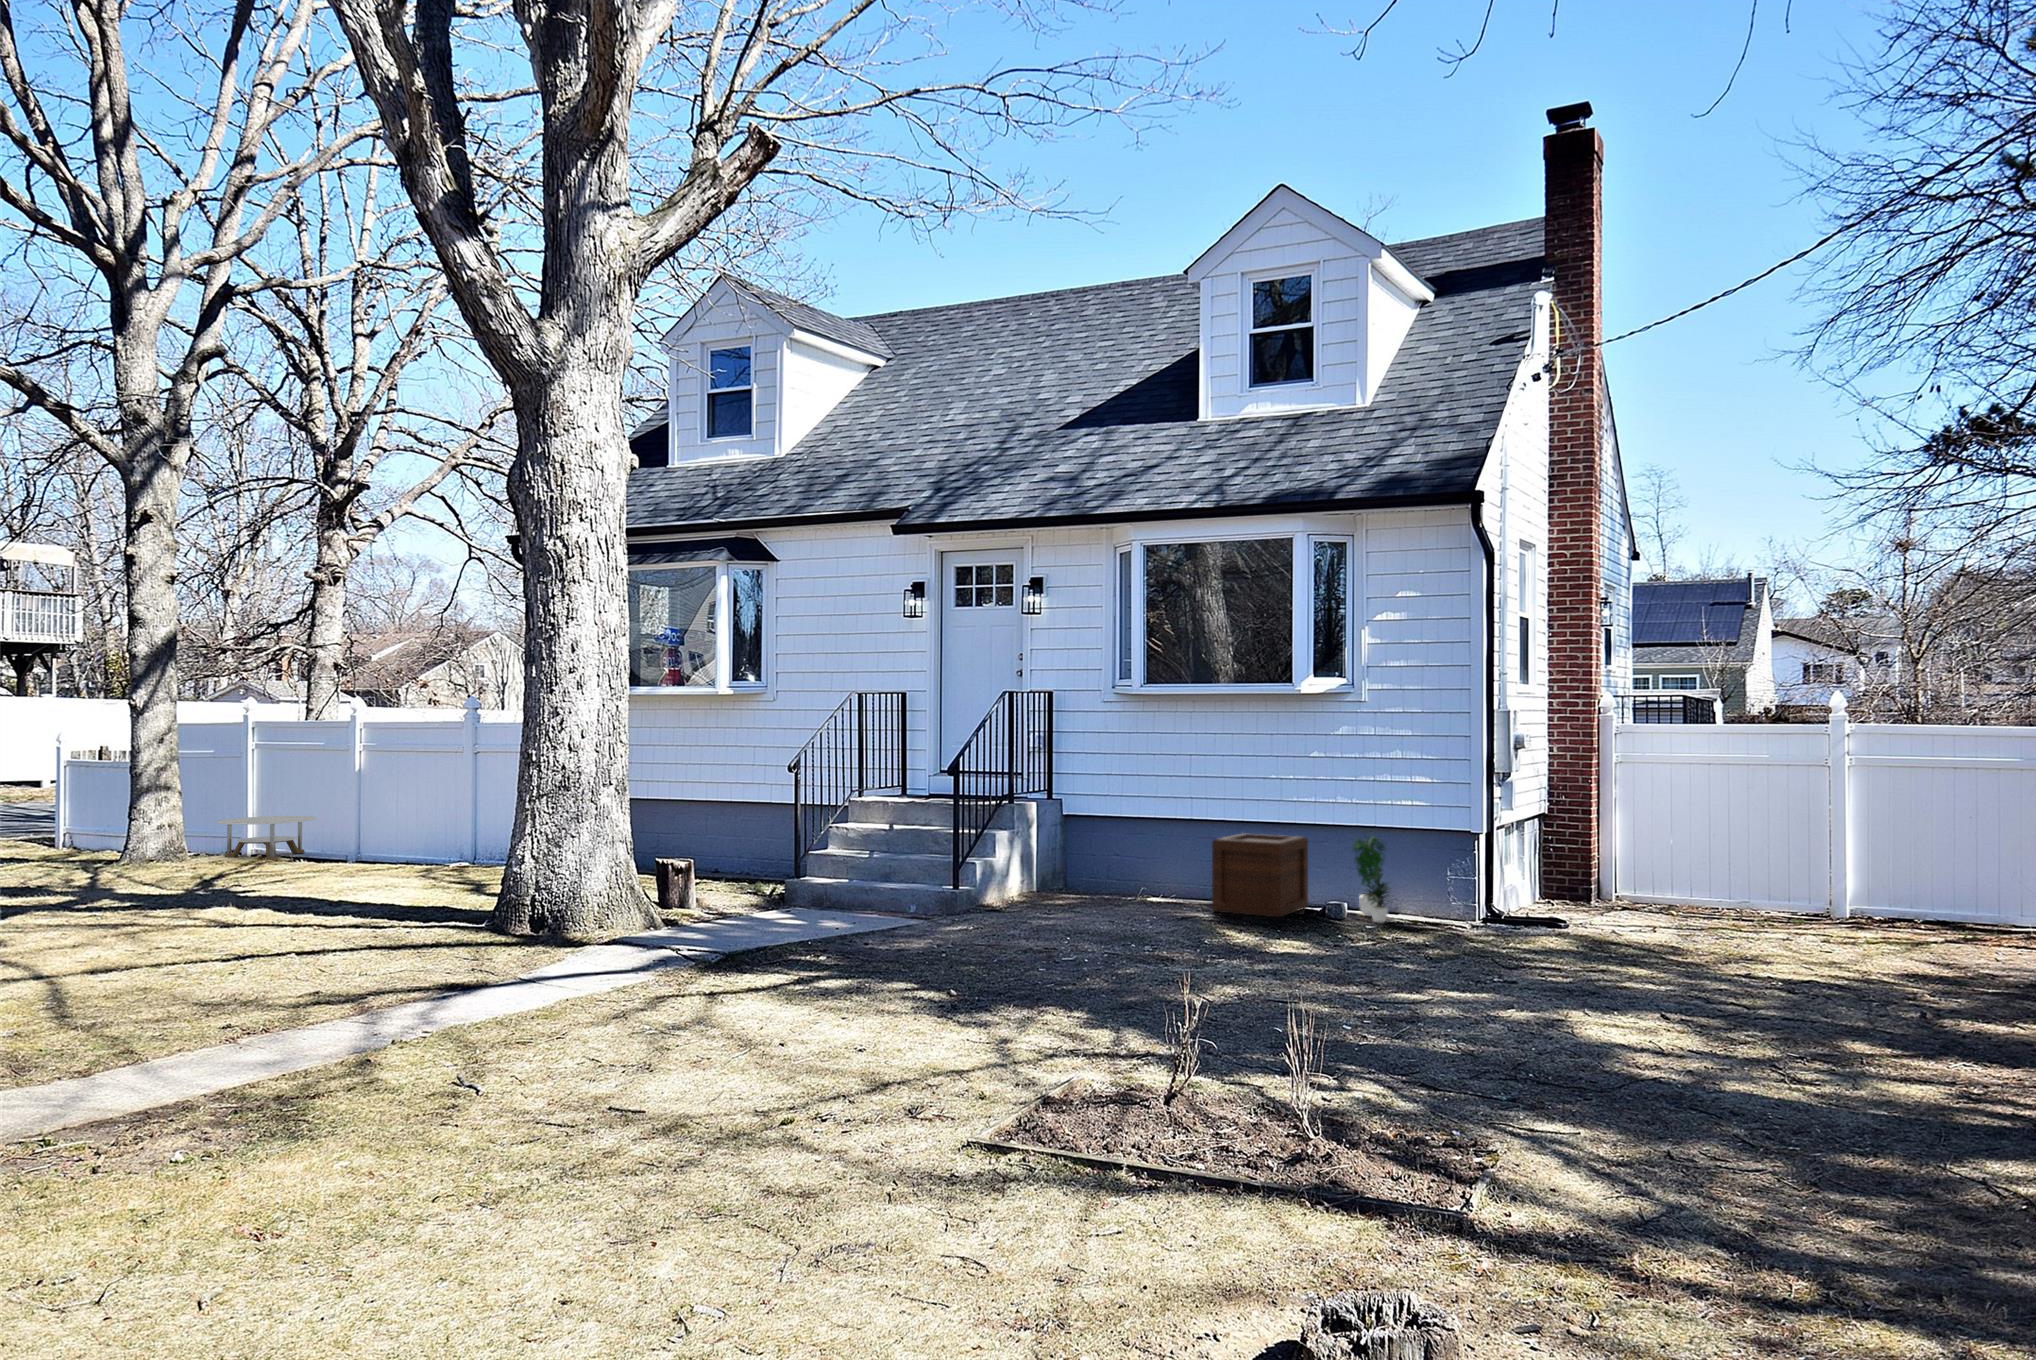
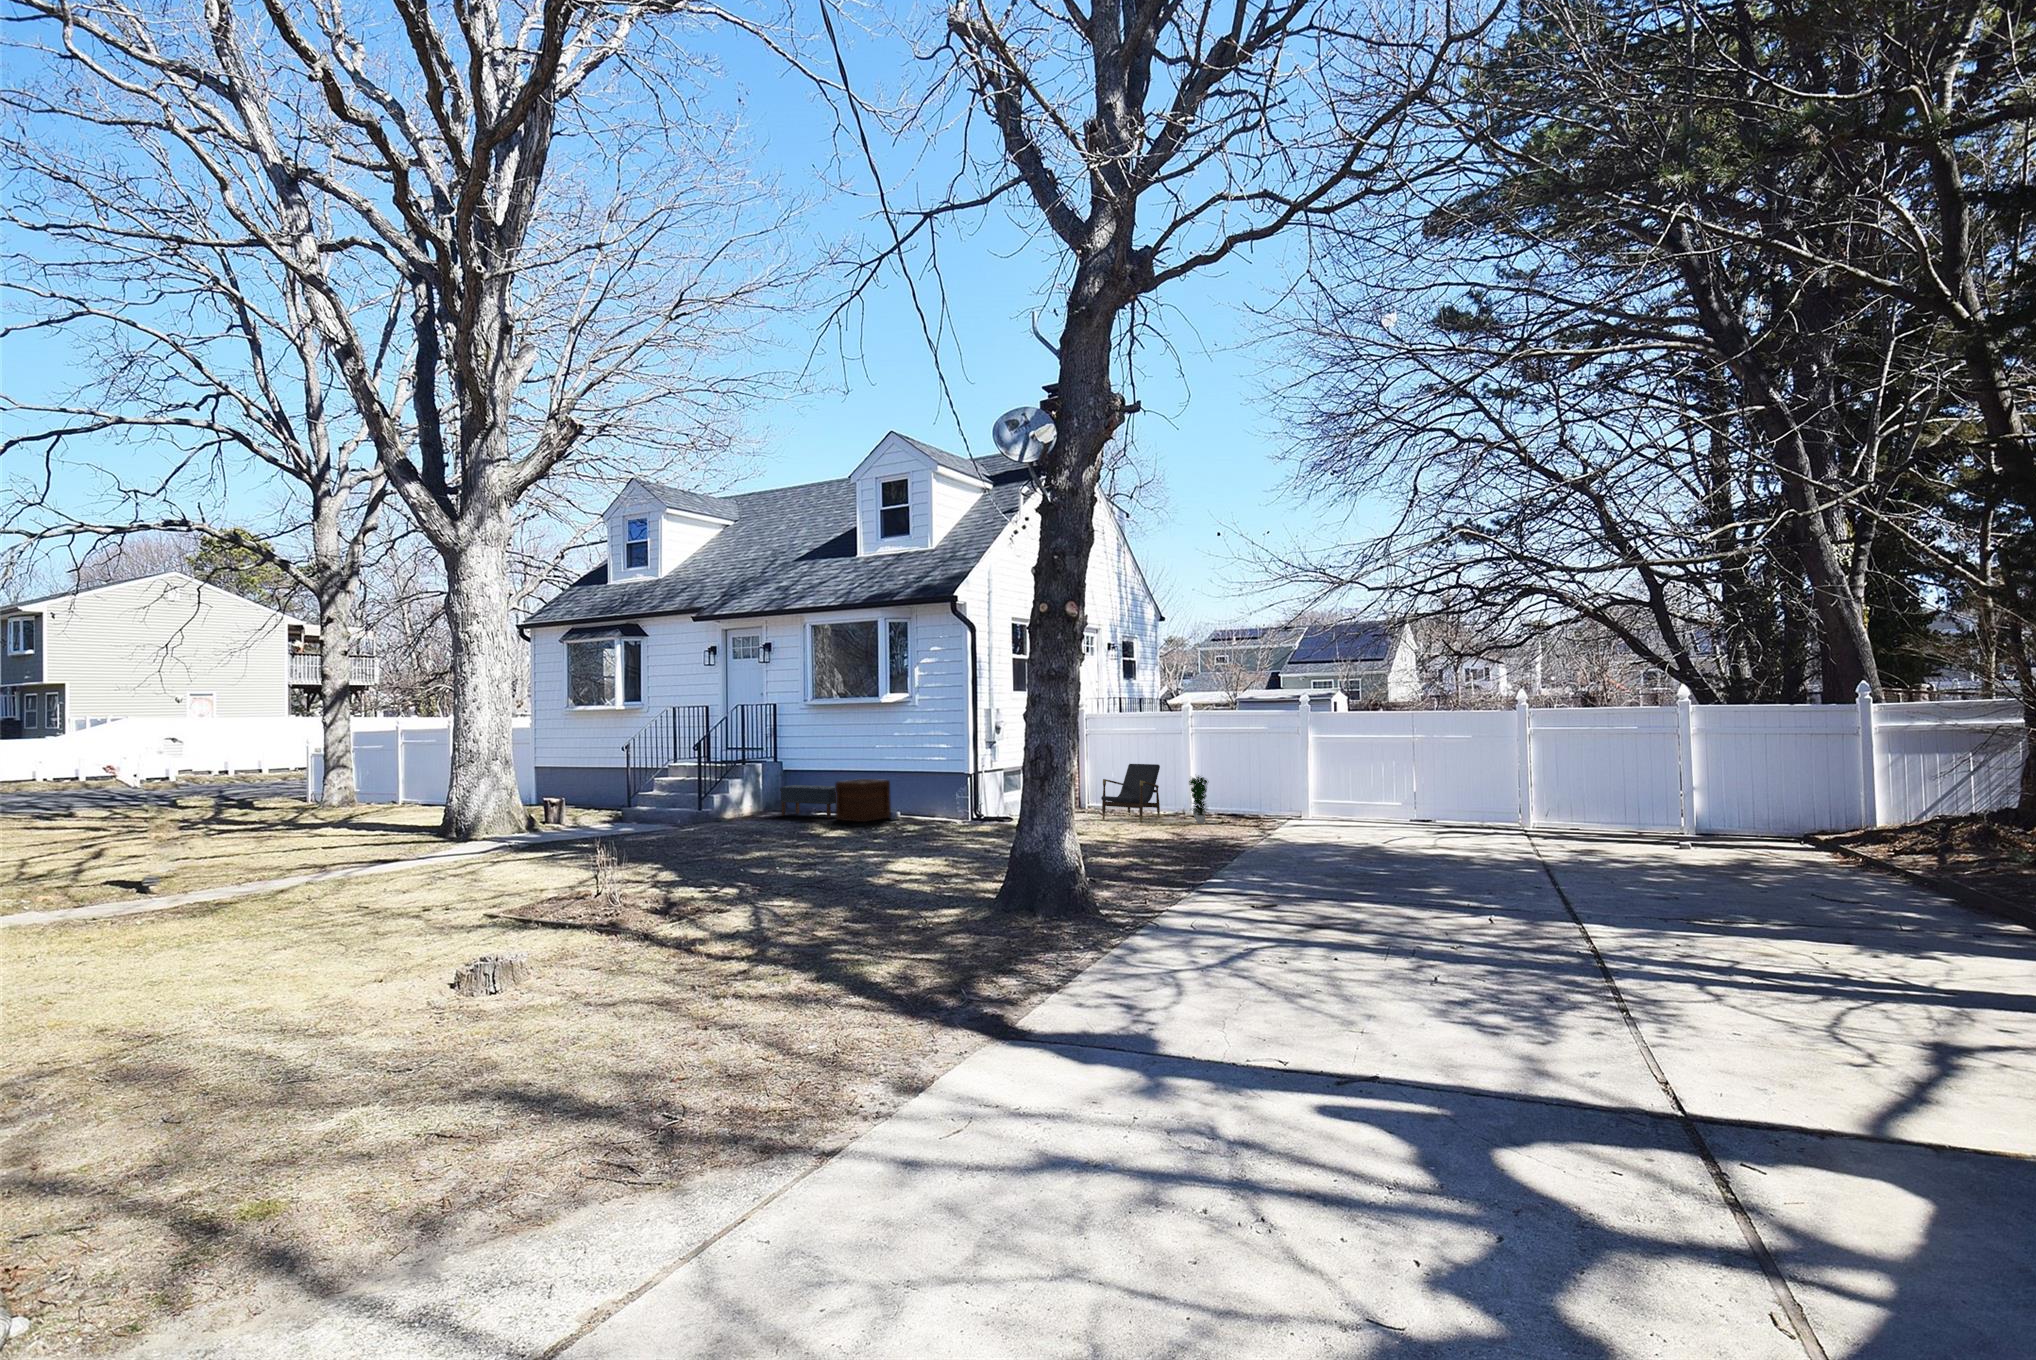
lounge chair: none [1734,814,1839,927] -> present [1101,764,1160,822]
round table: present [216,816,317,860] -> none [370,781,428,805]
potted plant: present [1353,836,1393,923] -> present [1189,775,1208,824]
bench: none [1075,841,1204,907] -> present [780,785,836,818]

